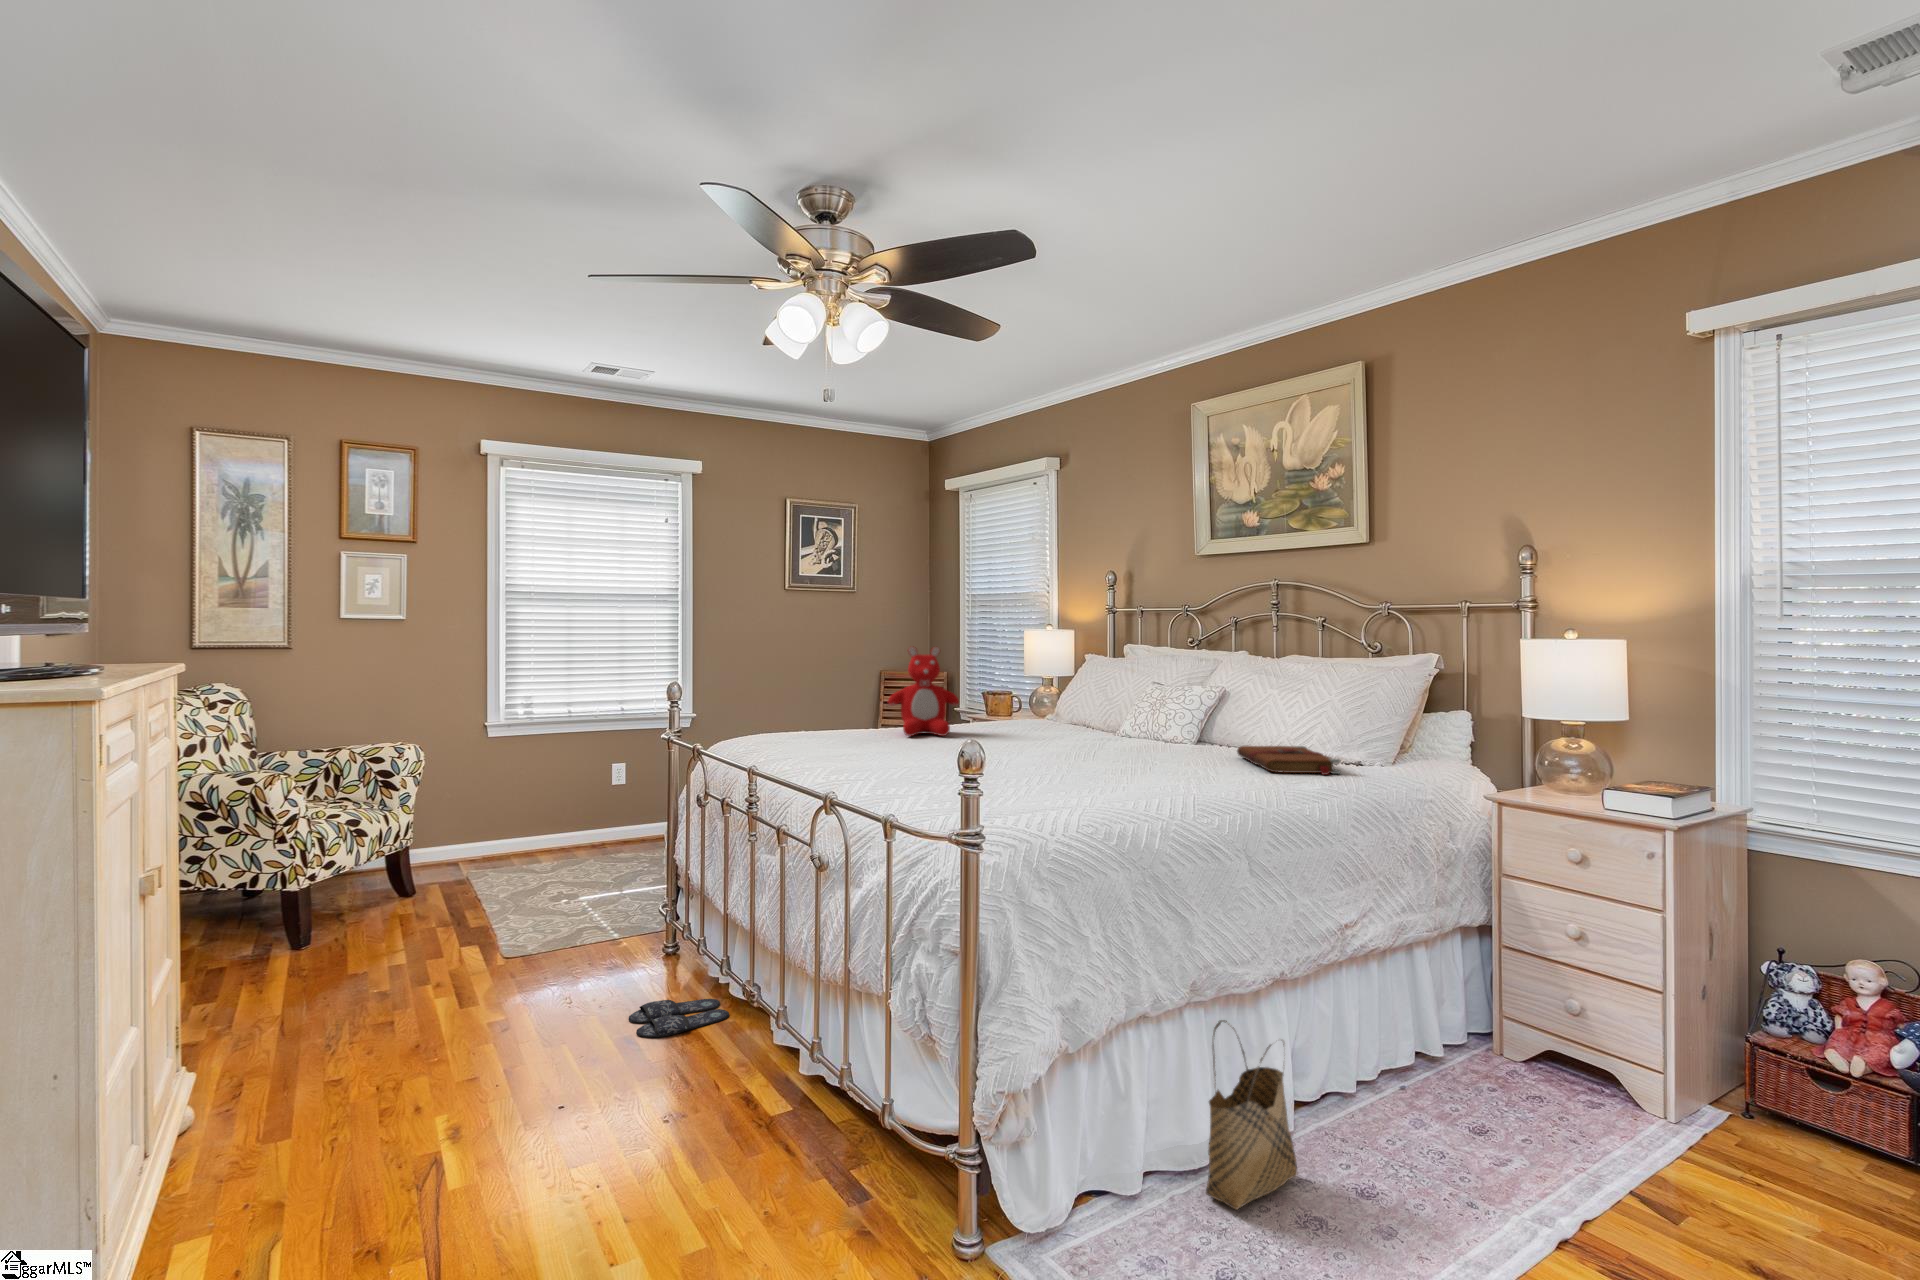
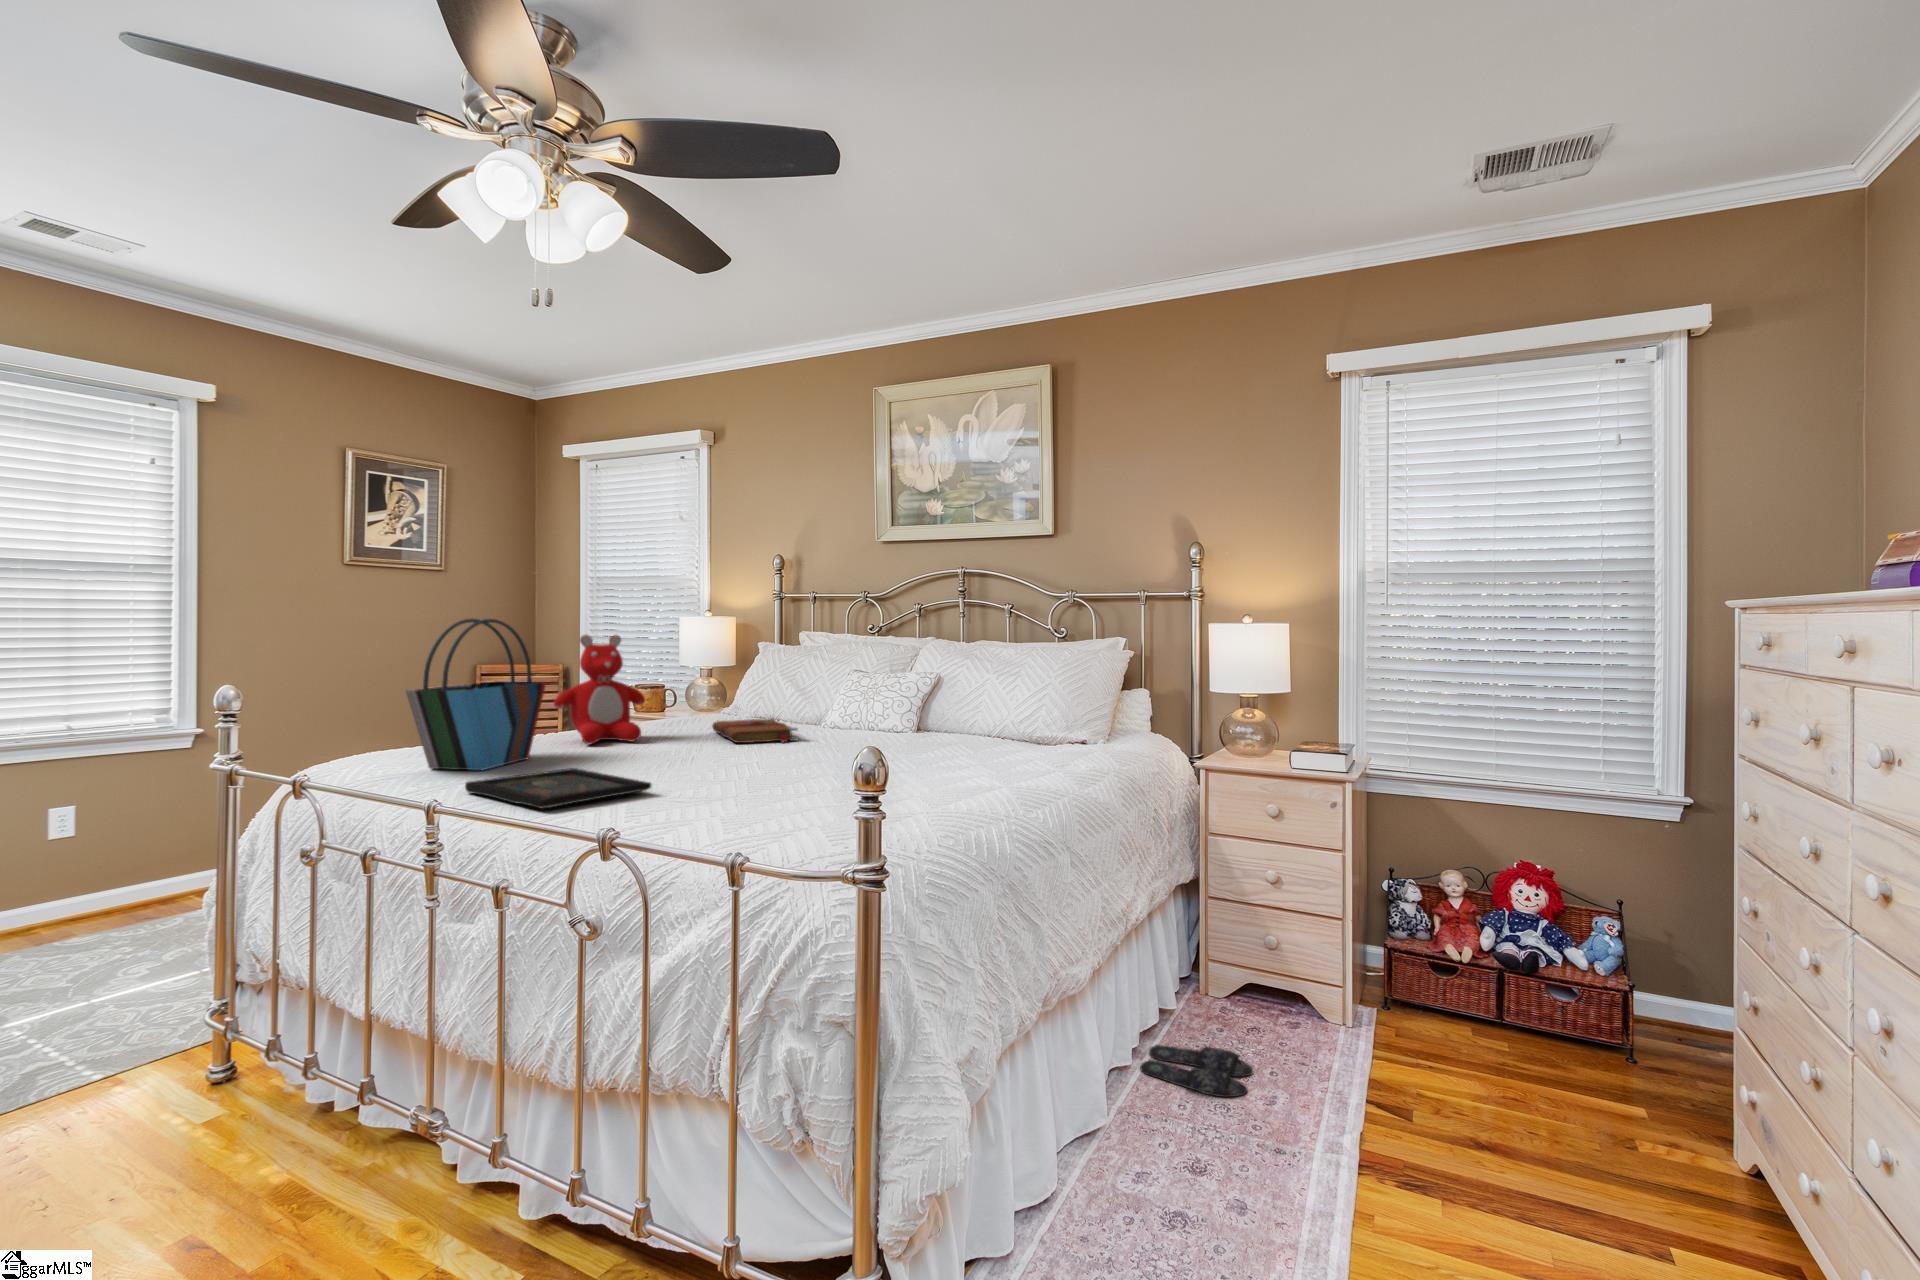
tote bag: none [768,634,872,750] -> present [406,619,546,770]
book: present [1237,746,1341,775] -> present [712,719,798,743]
tray: none [790,751,908,777] -> present [465,768,651,809]
slippers: present [629,999,729,1037] -> present [1140,1046,1253,1097]
woven basket: present [1206,1020,1297,1210] -> none [1064,1027,1139,1230]

